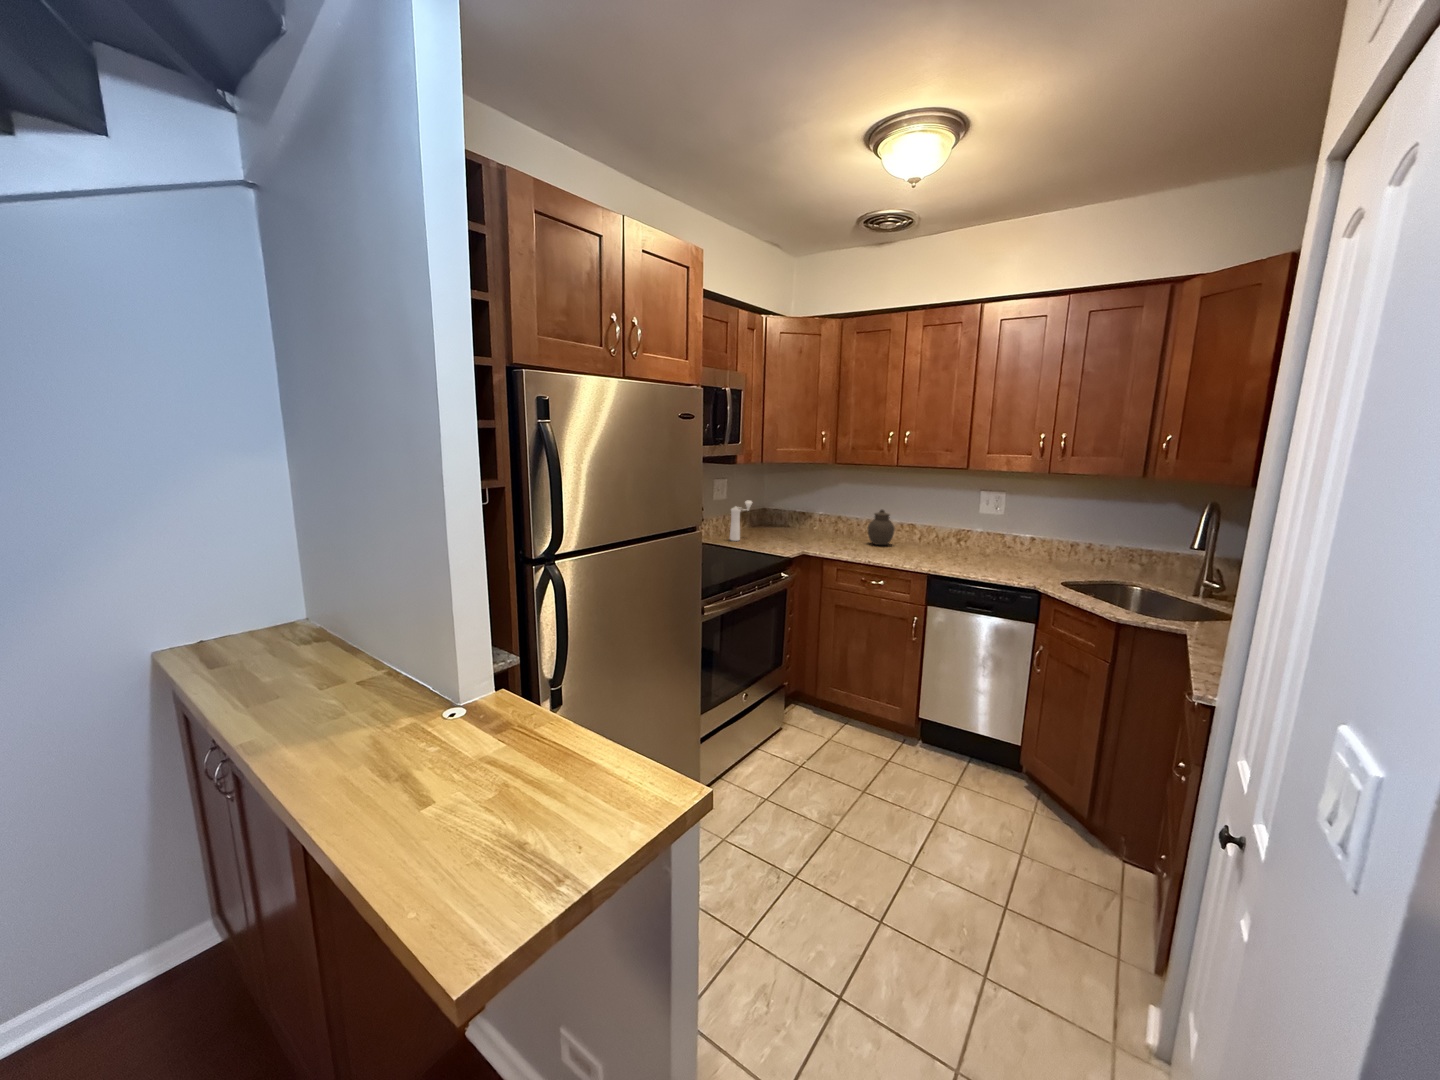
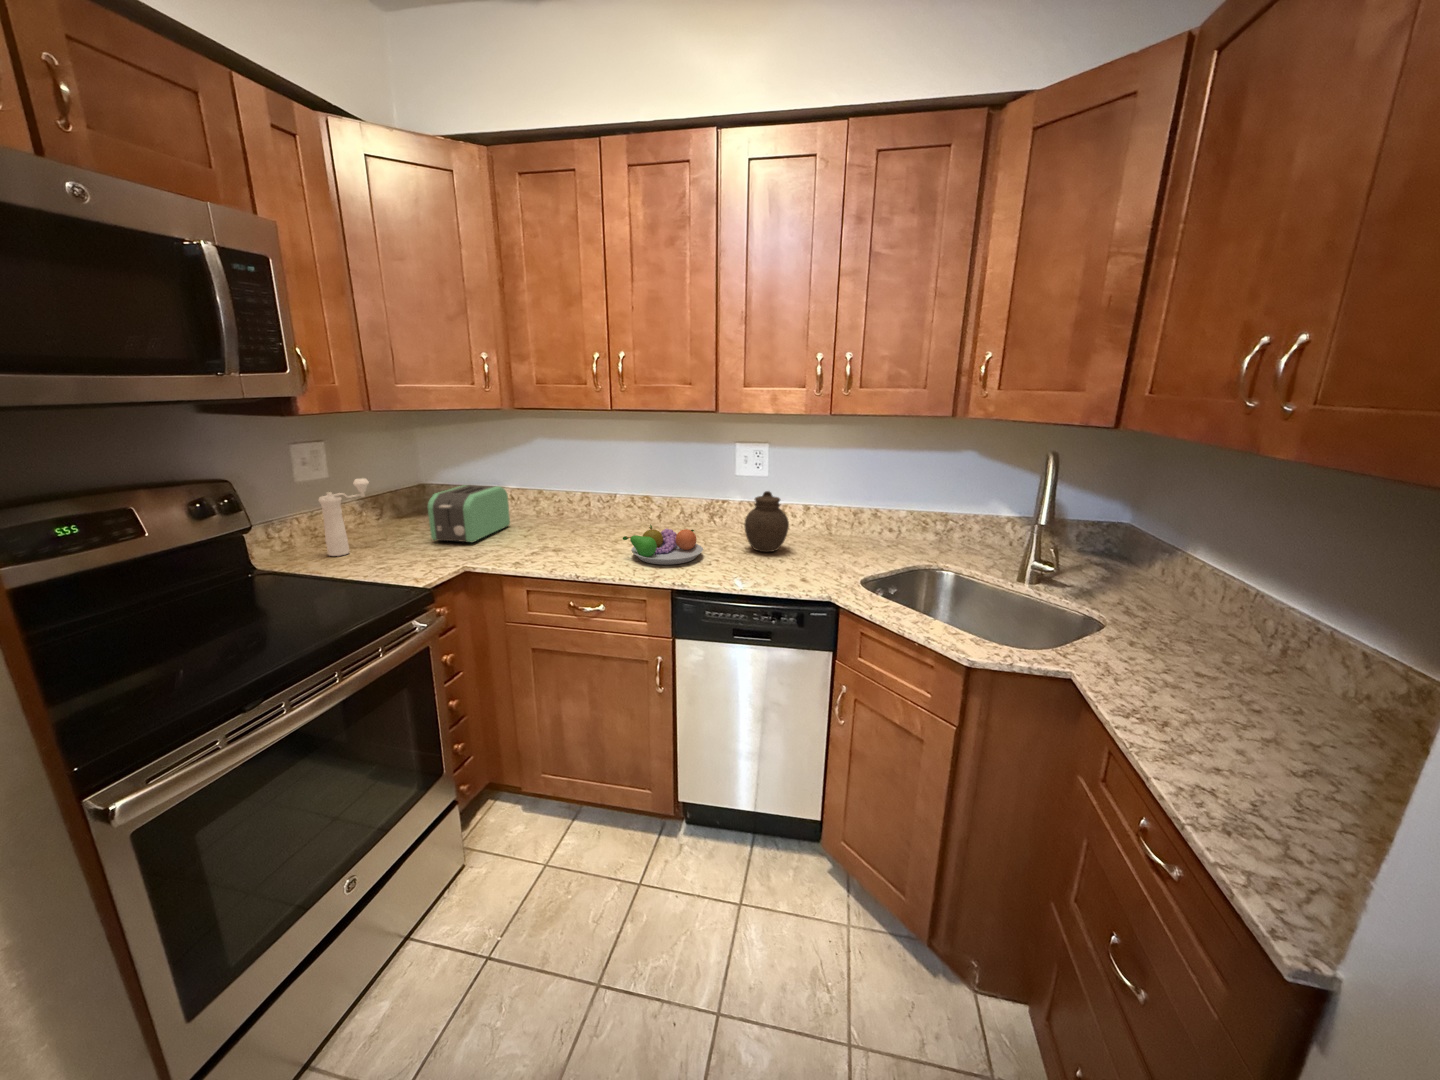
toaster: none [780,509,822,542] -> present [428,485,510,542]
jar: present [867,510,895,545] -> present [744,491,789,552]
fruit bowl: none [898,538,950,562] -> present [623,525,703,565]

